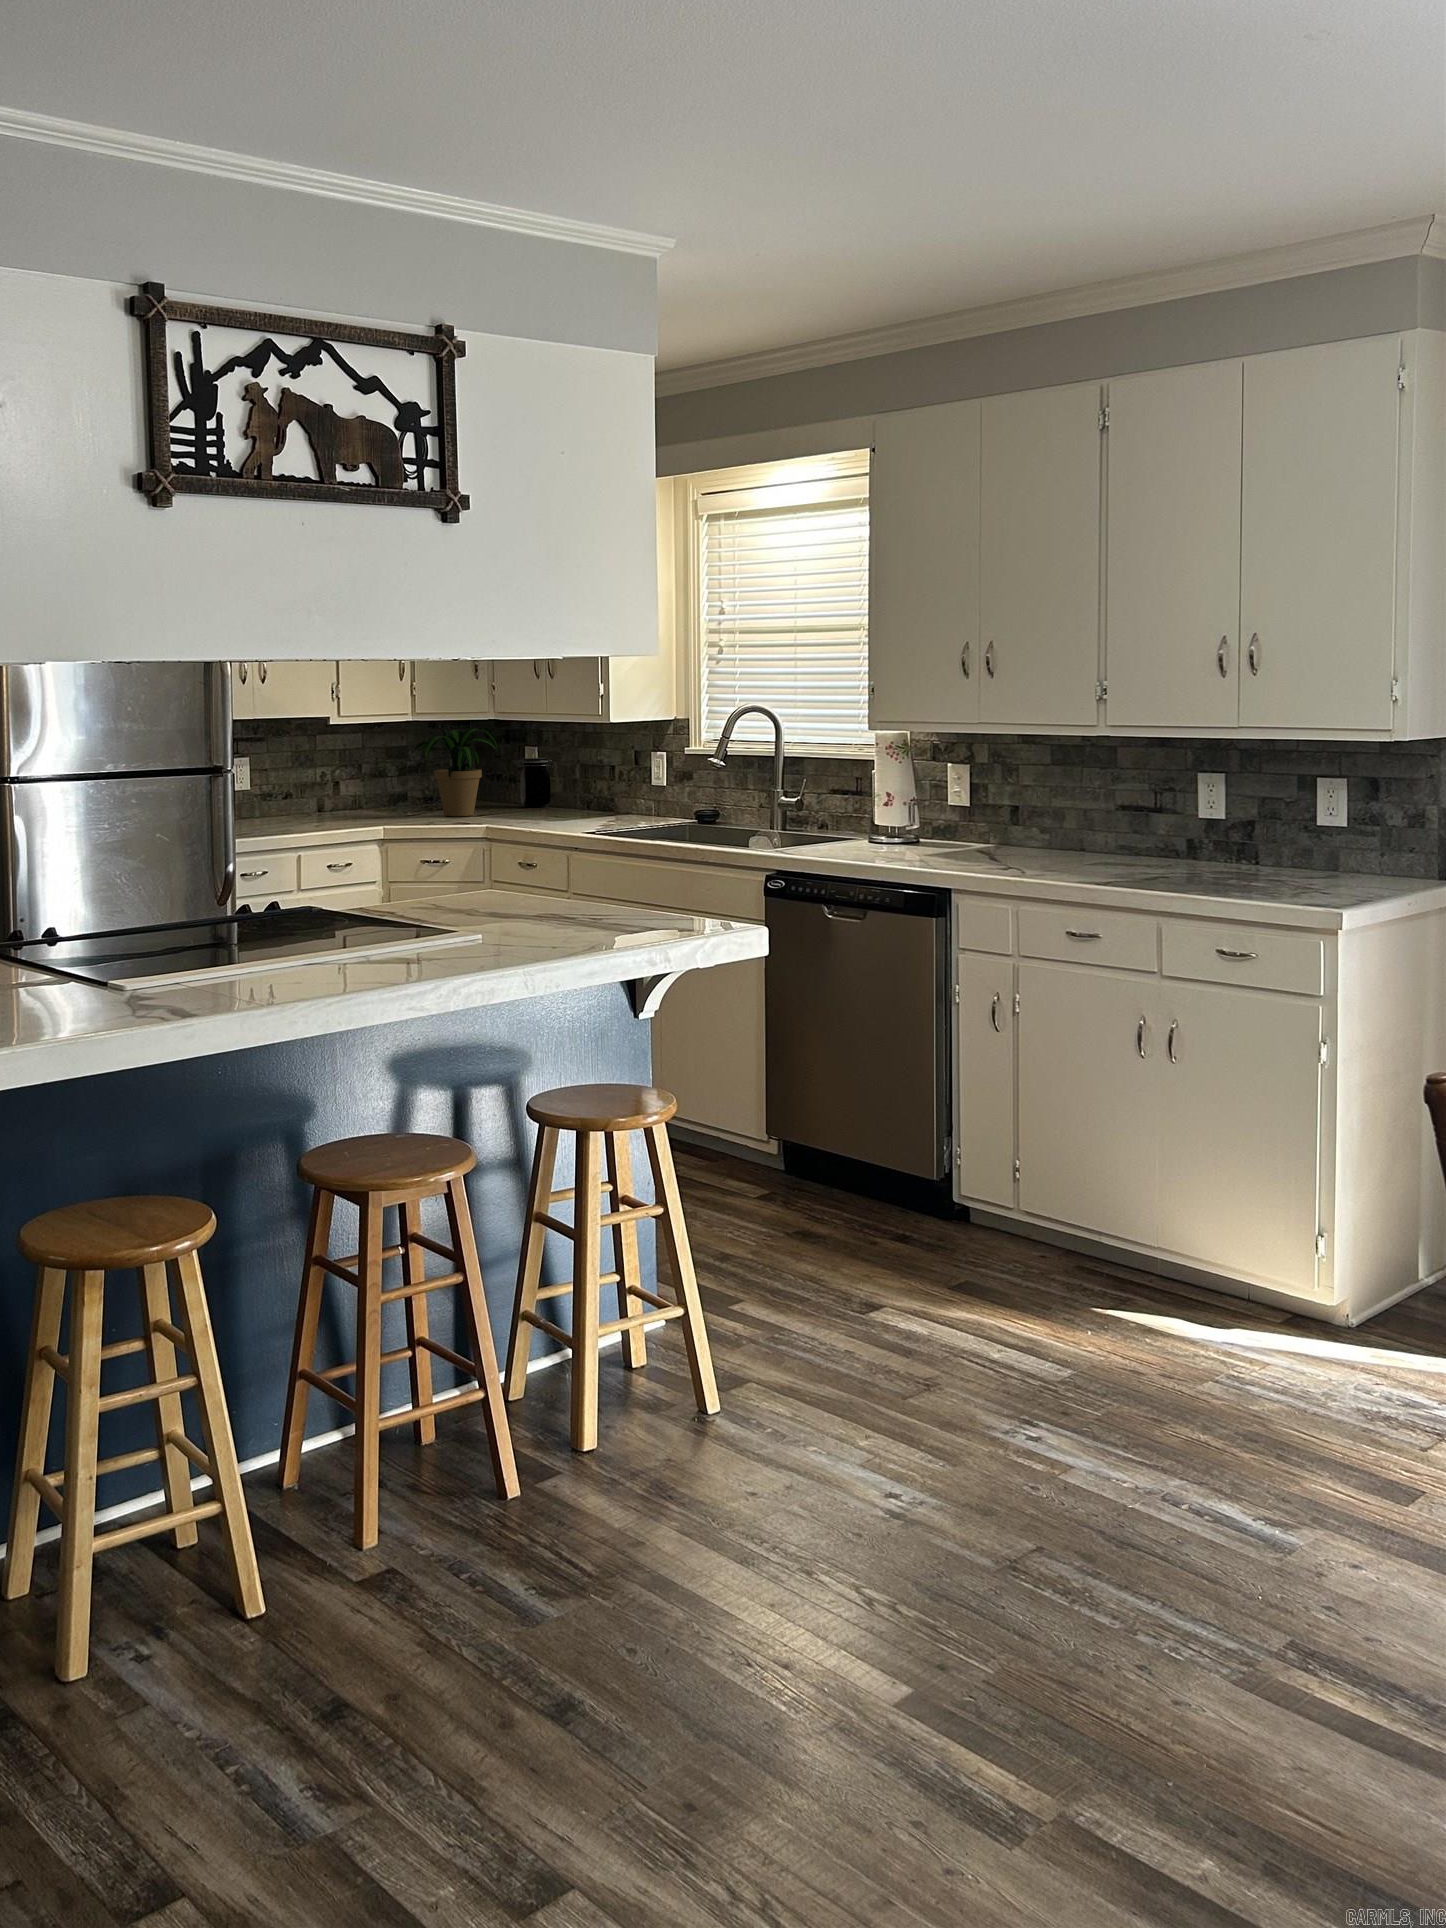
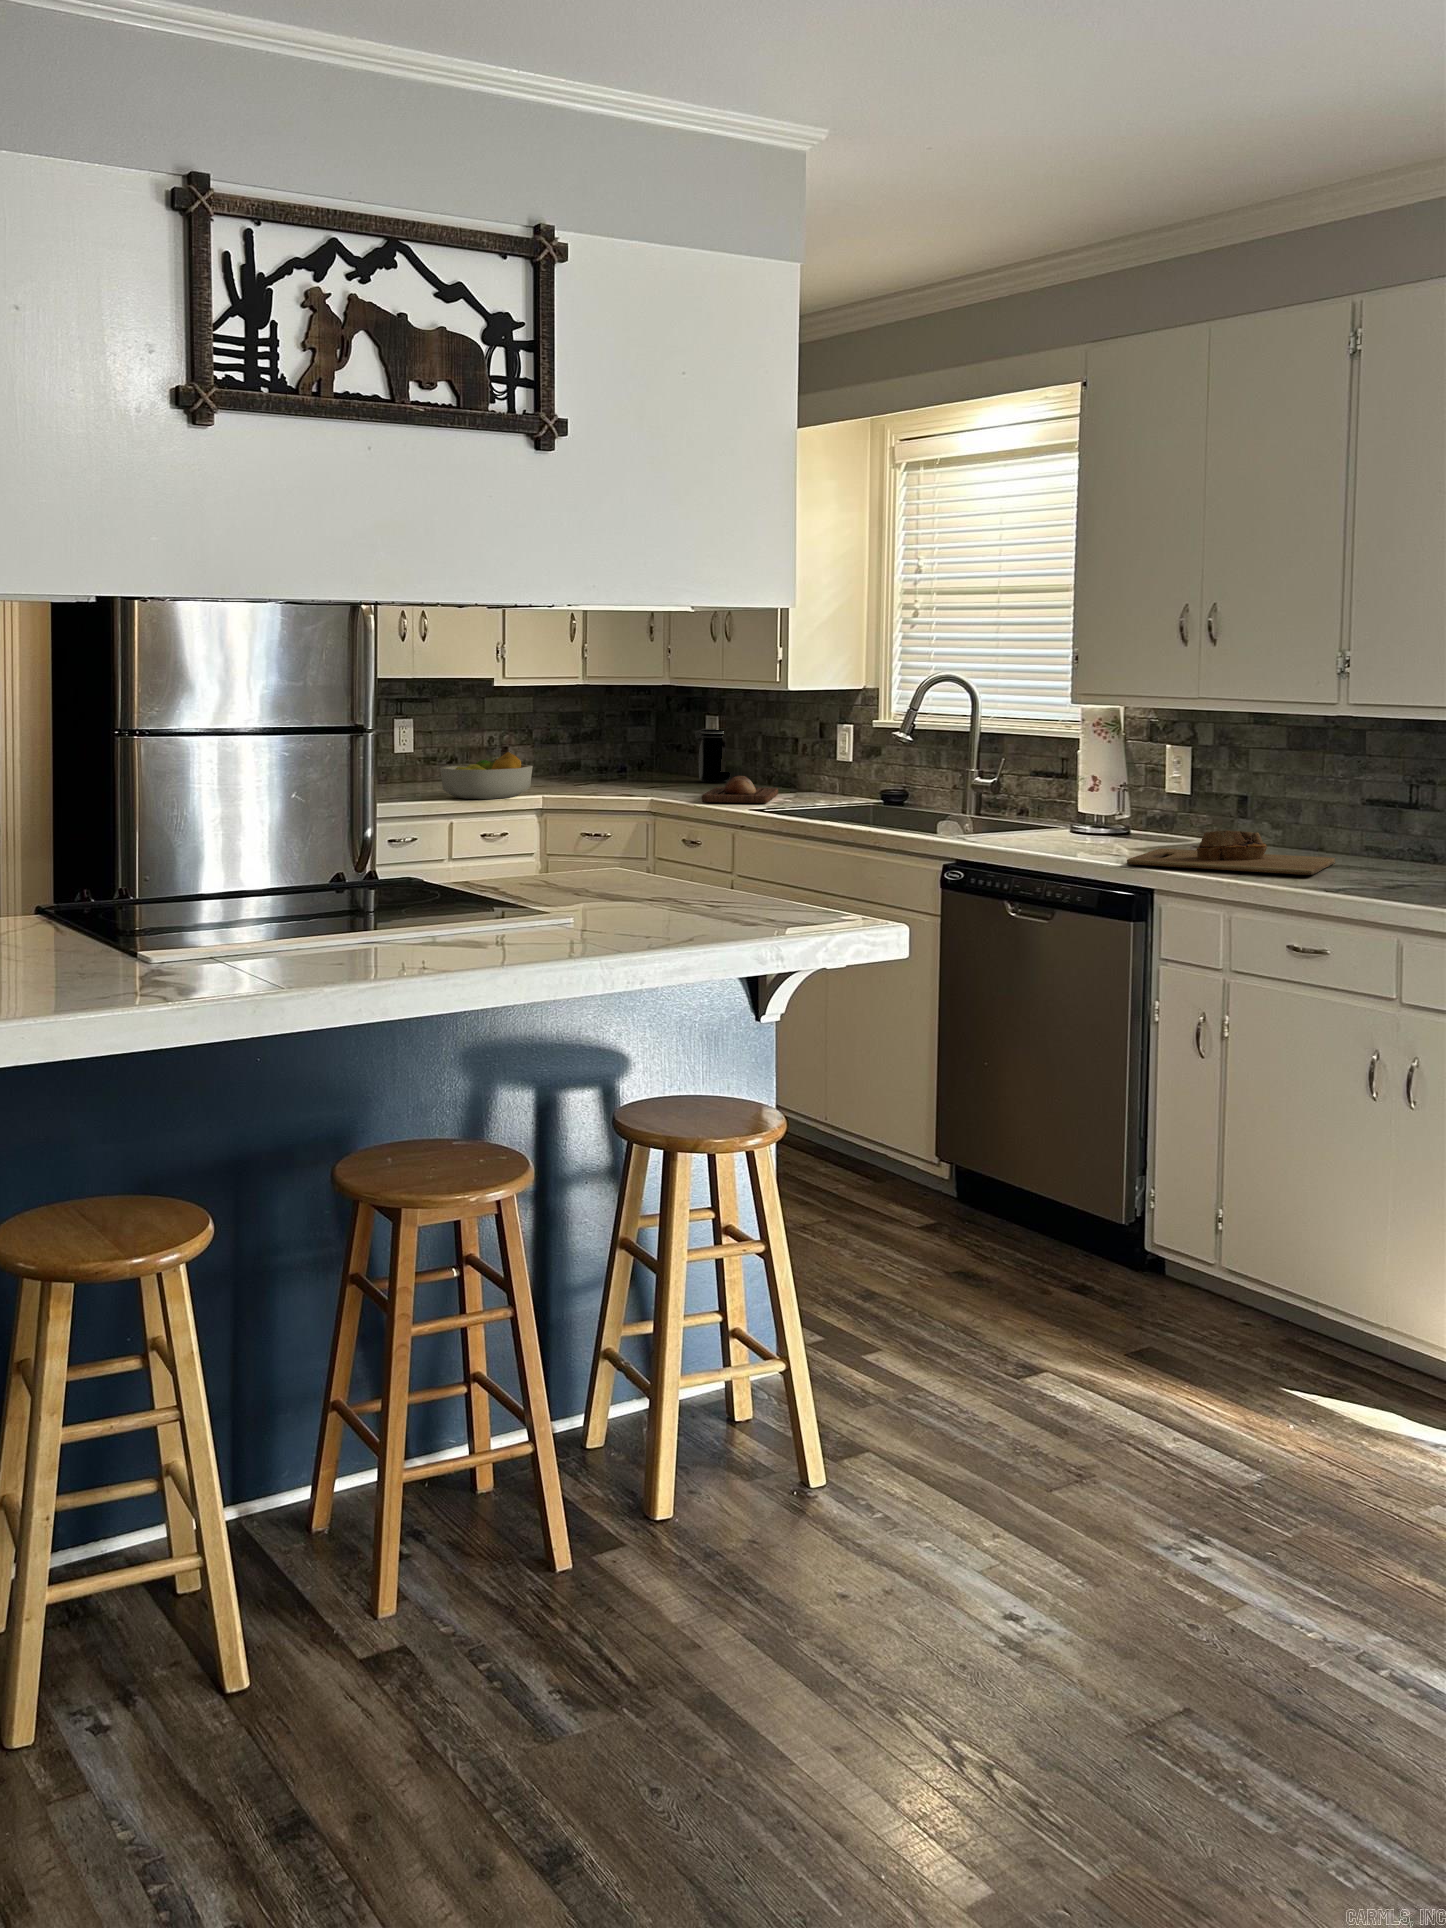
potted plant: present [412,728,497,816] -> none [574,694,671,790]
fruit bowl: none [290,784,375,829] -> present [440,752,533,799]
bread loaf: none [534,801,599,825] -> present [702,776,778,803]
cutting board: none [927,837,1097,873] -> present [1127,830,1335,875]

